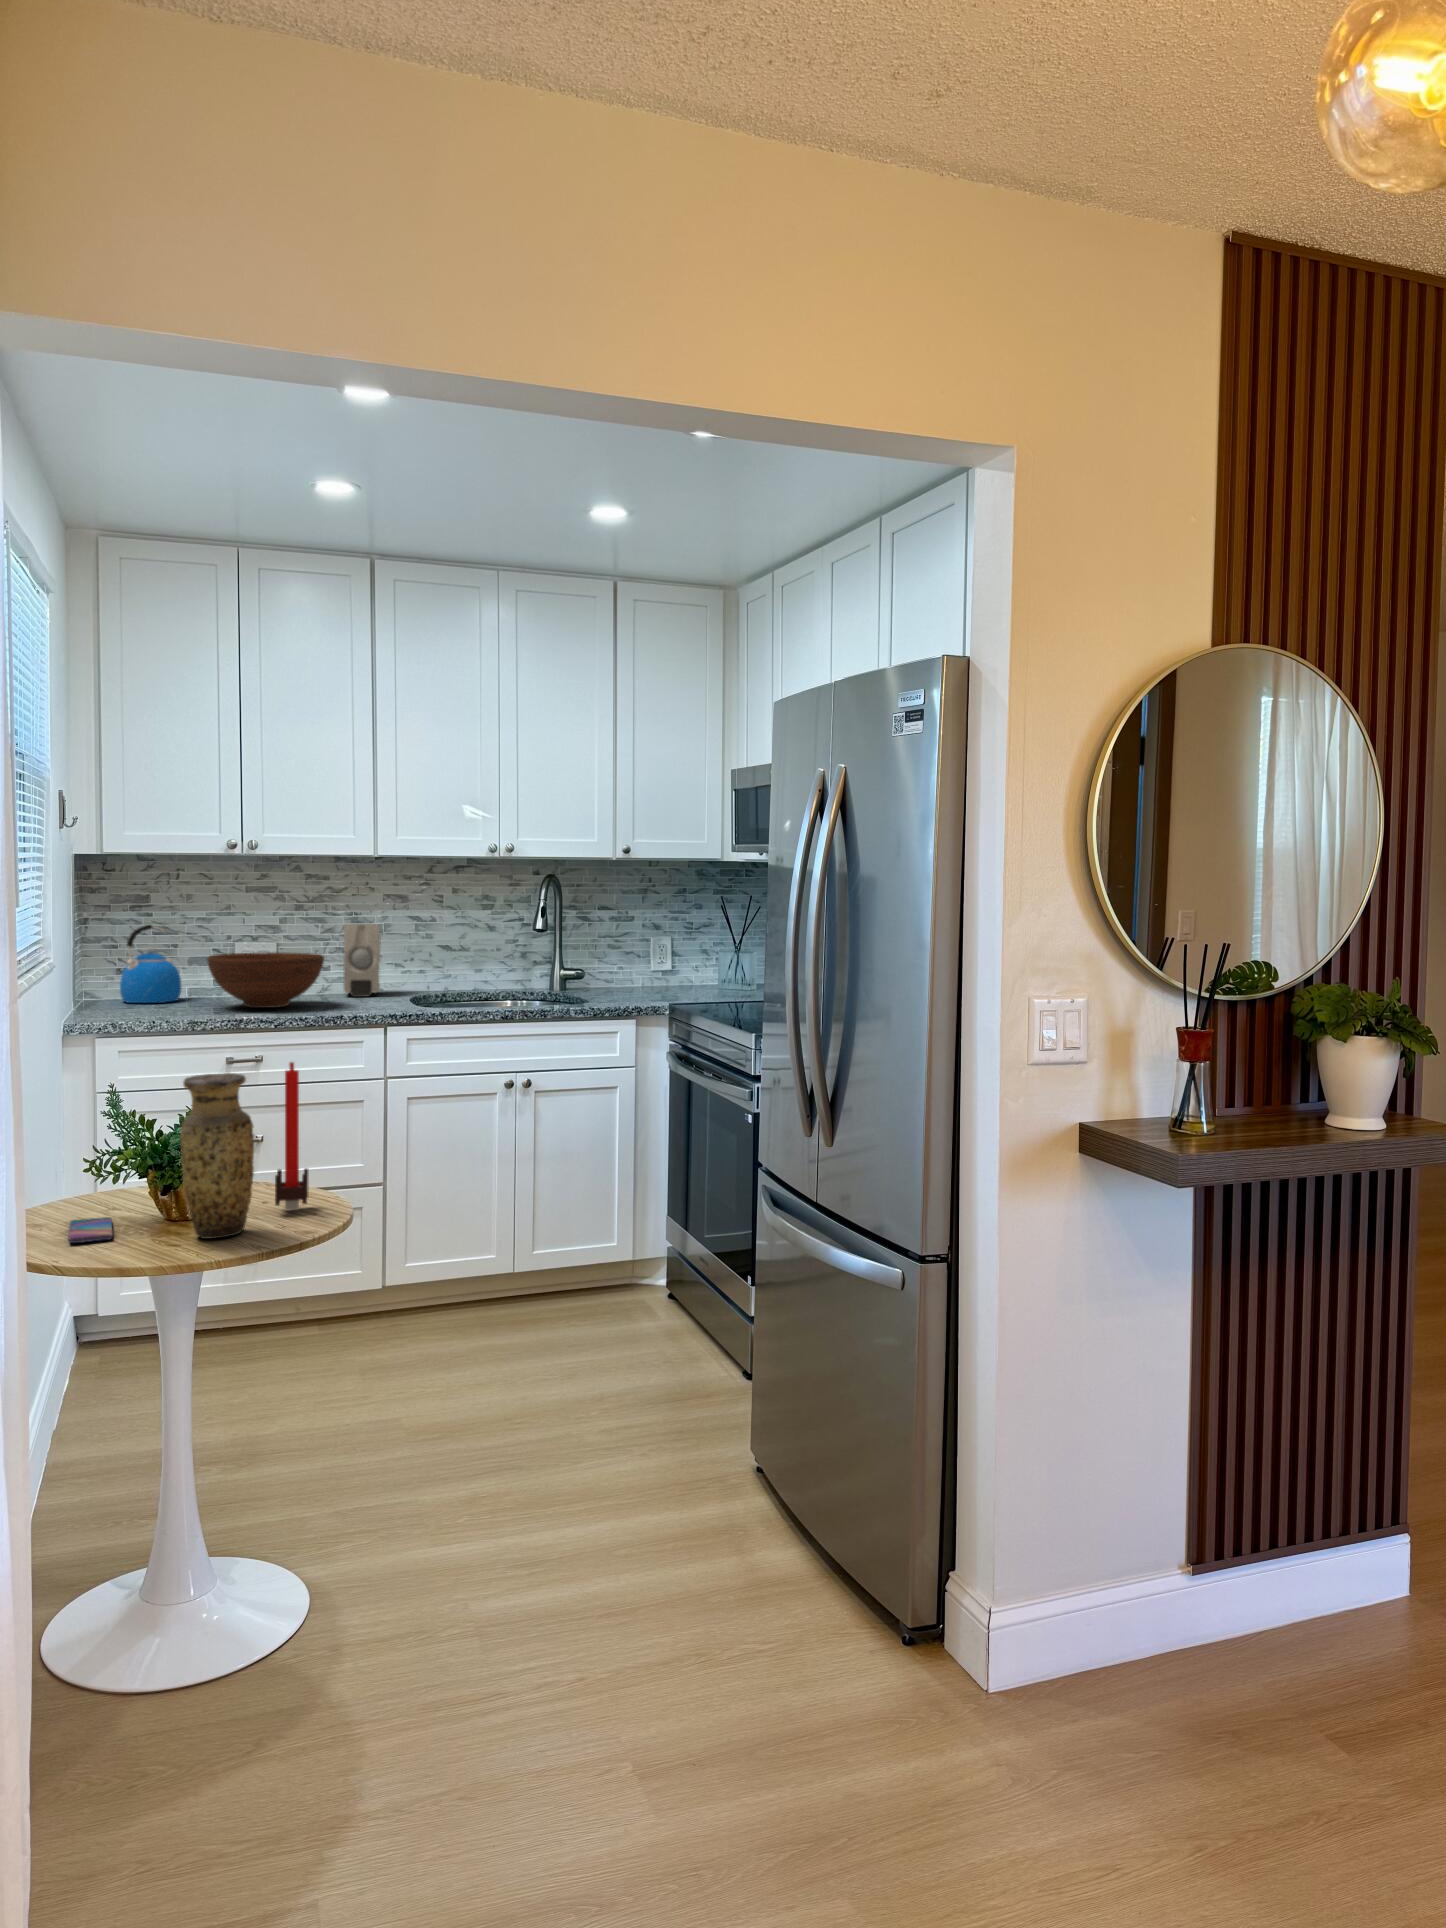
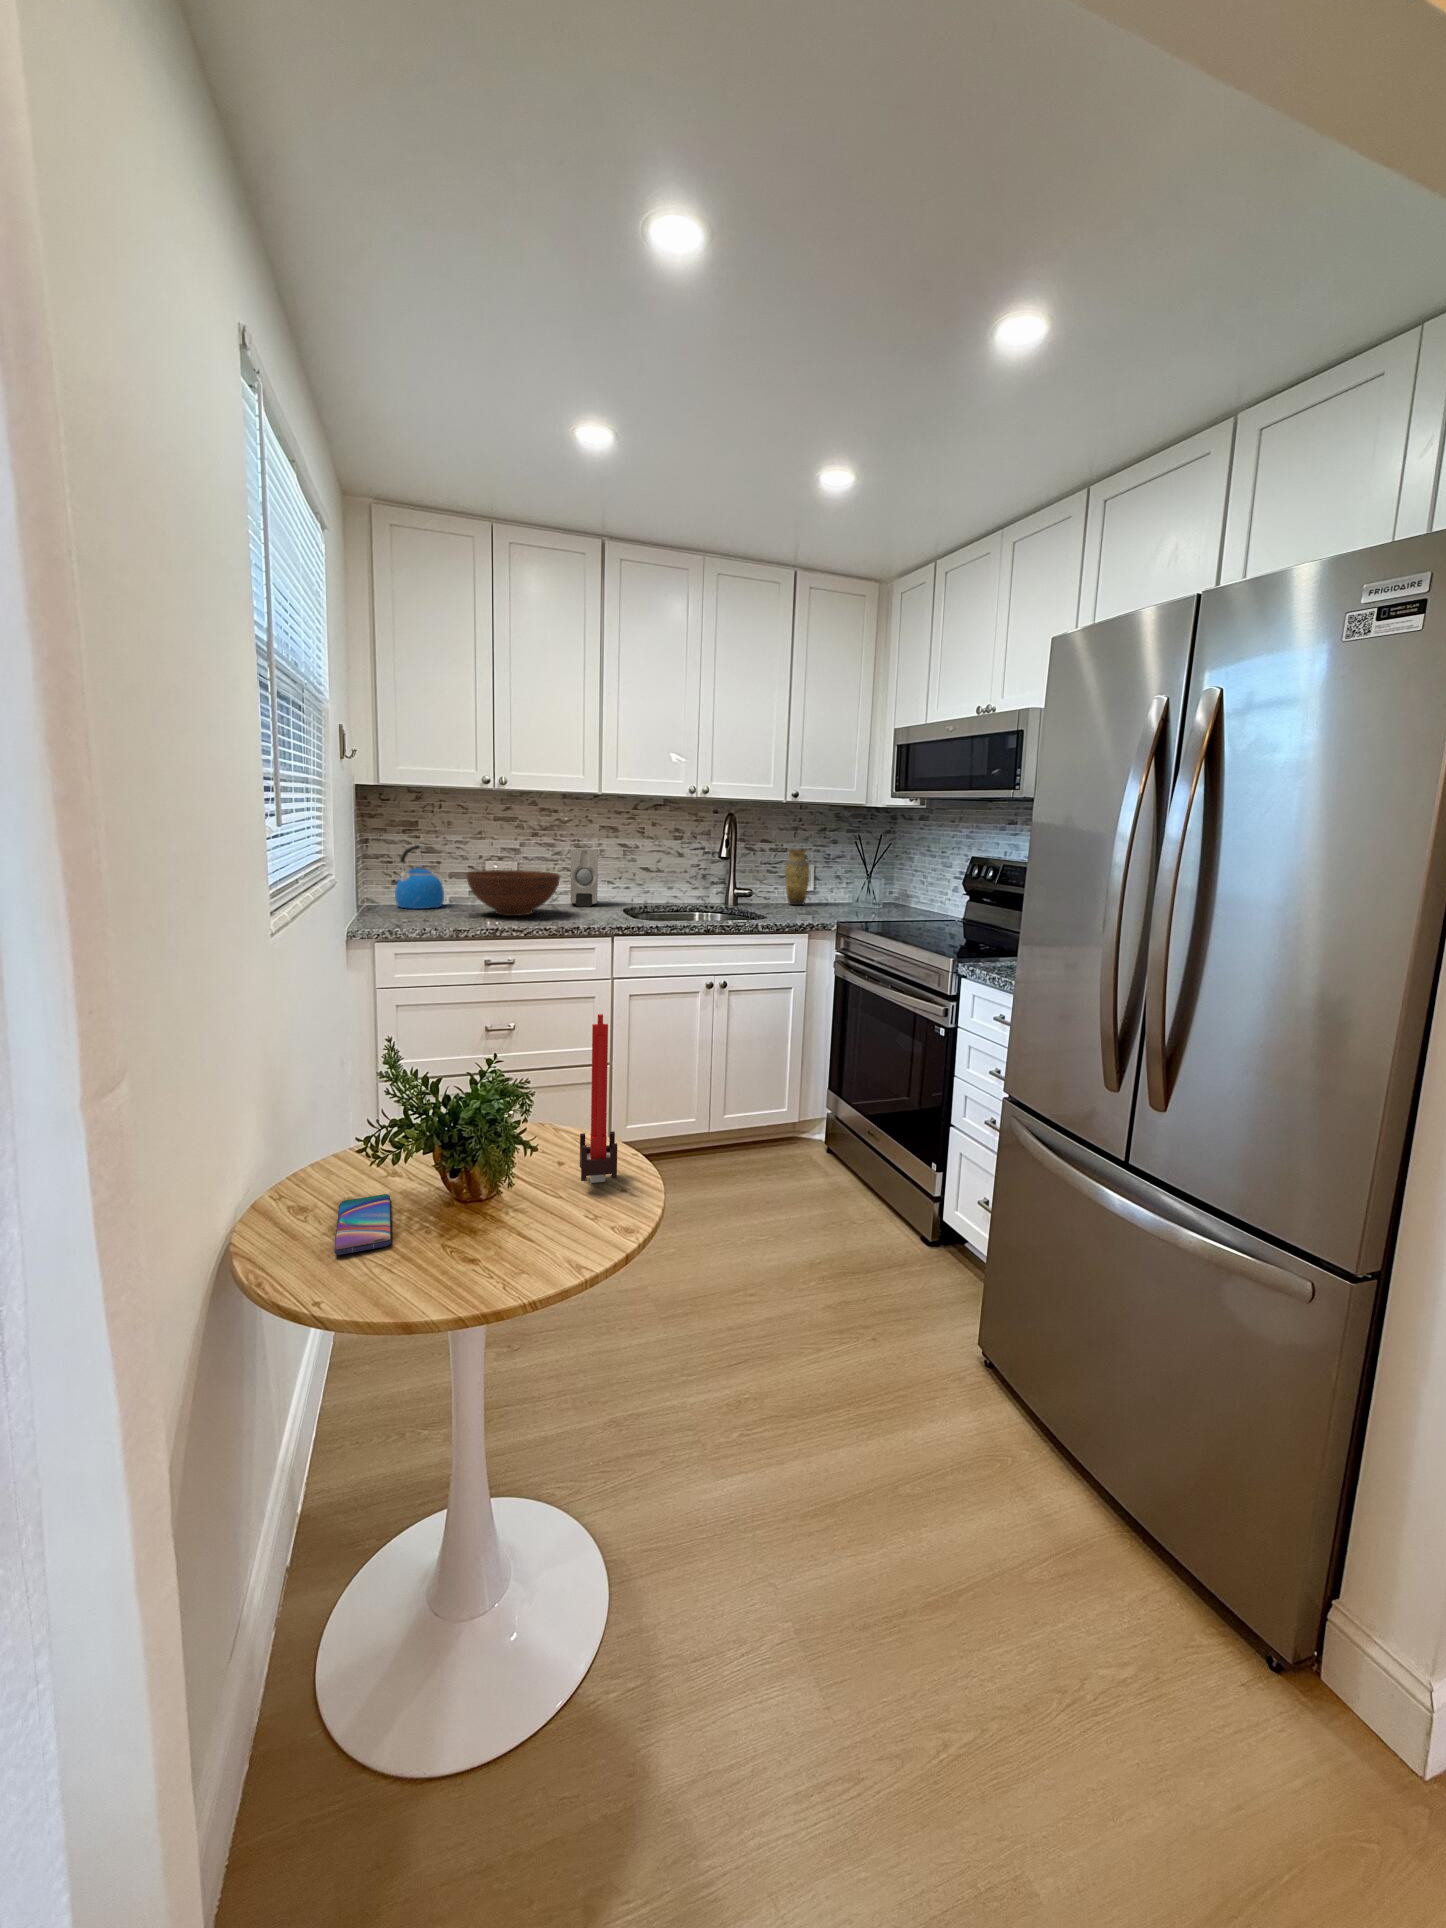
vase: present [180,1073,254,1239] -> present [785,848,809,905]

